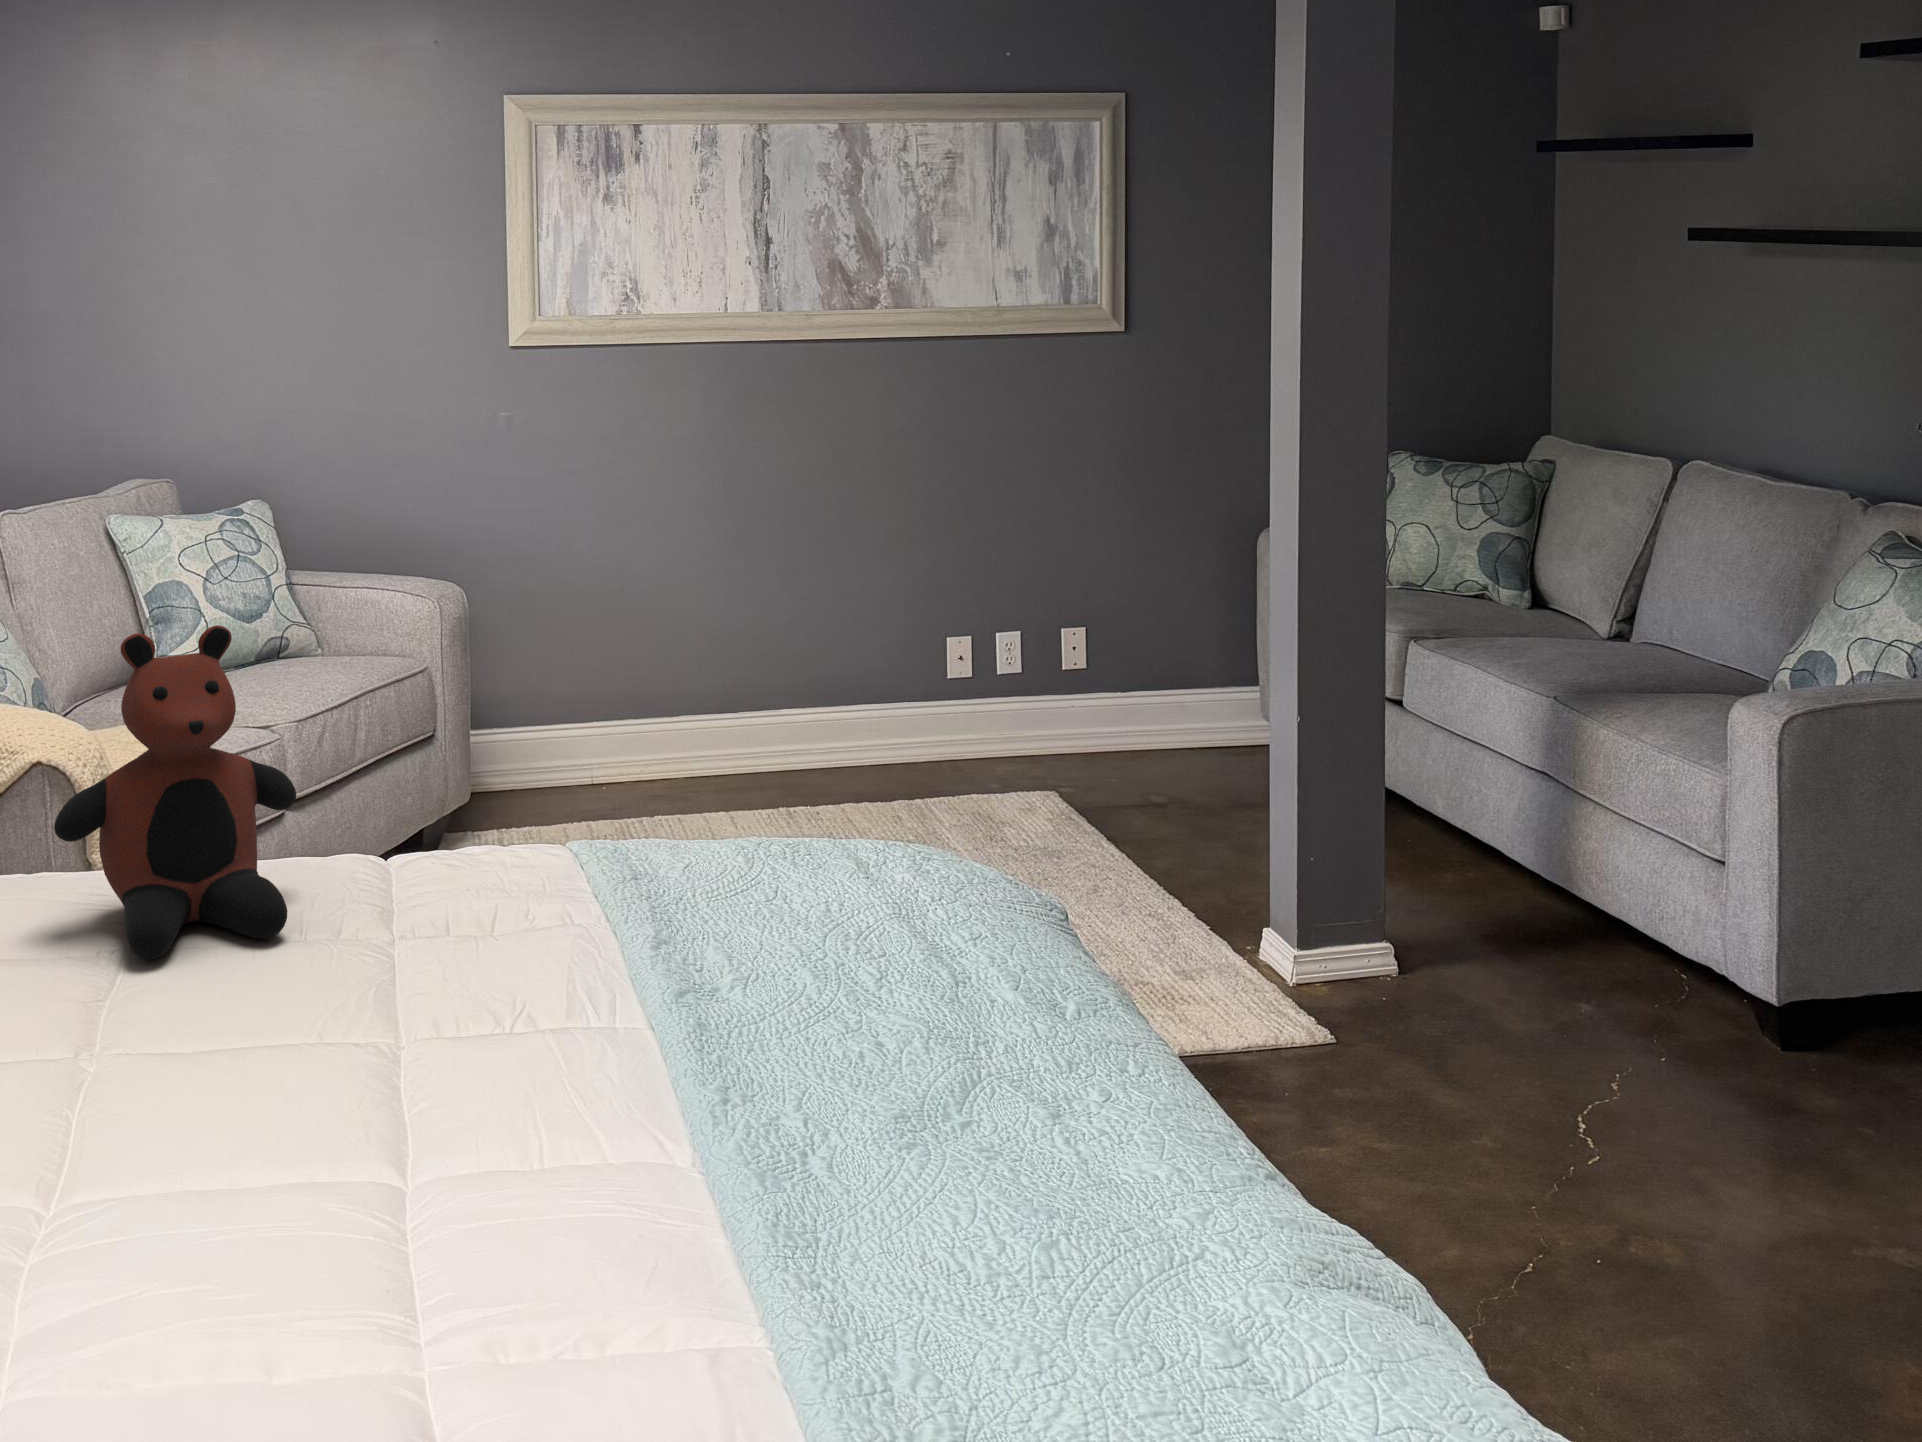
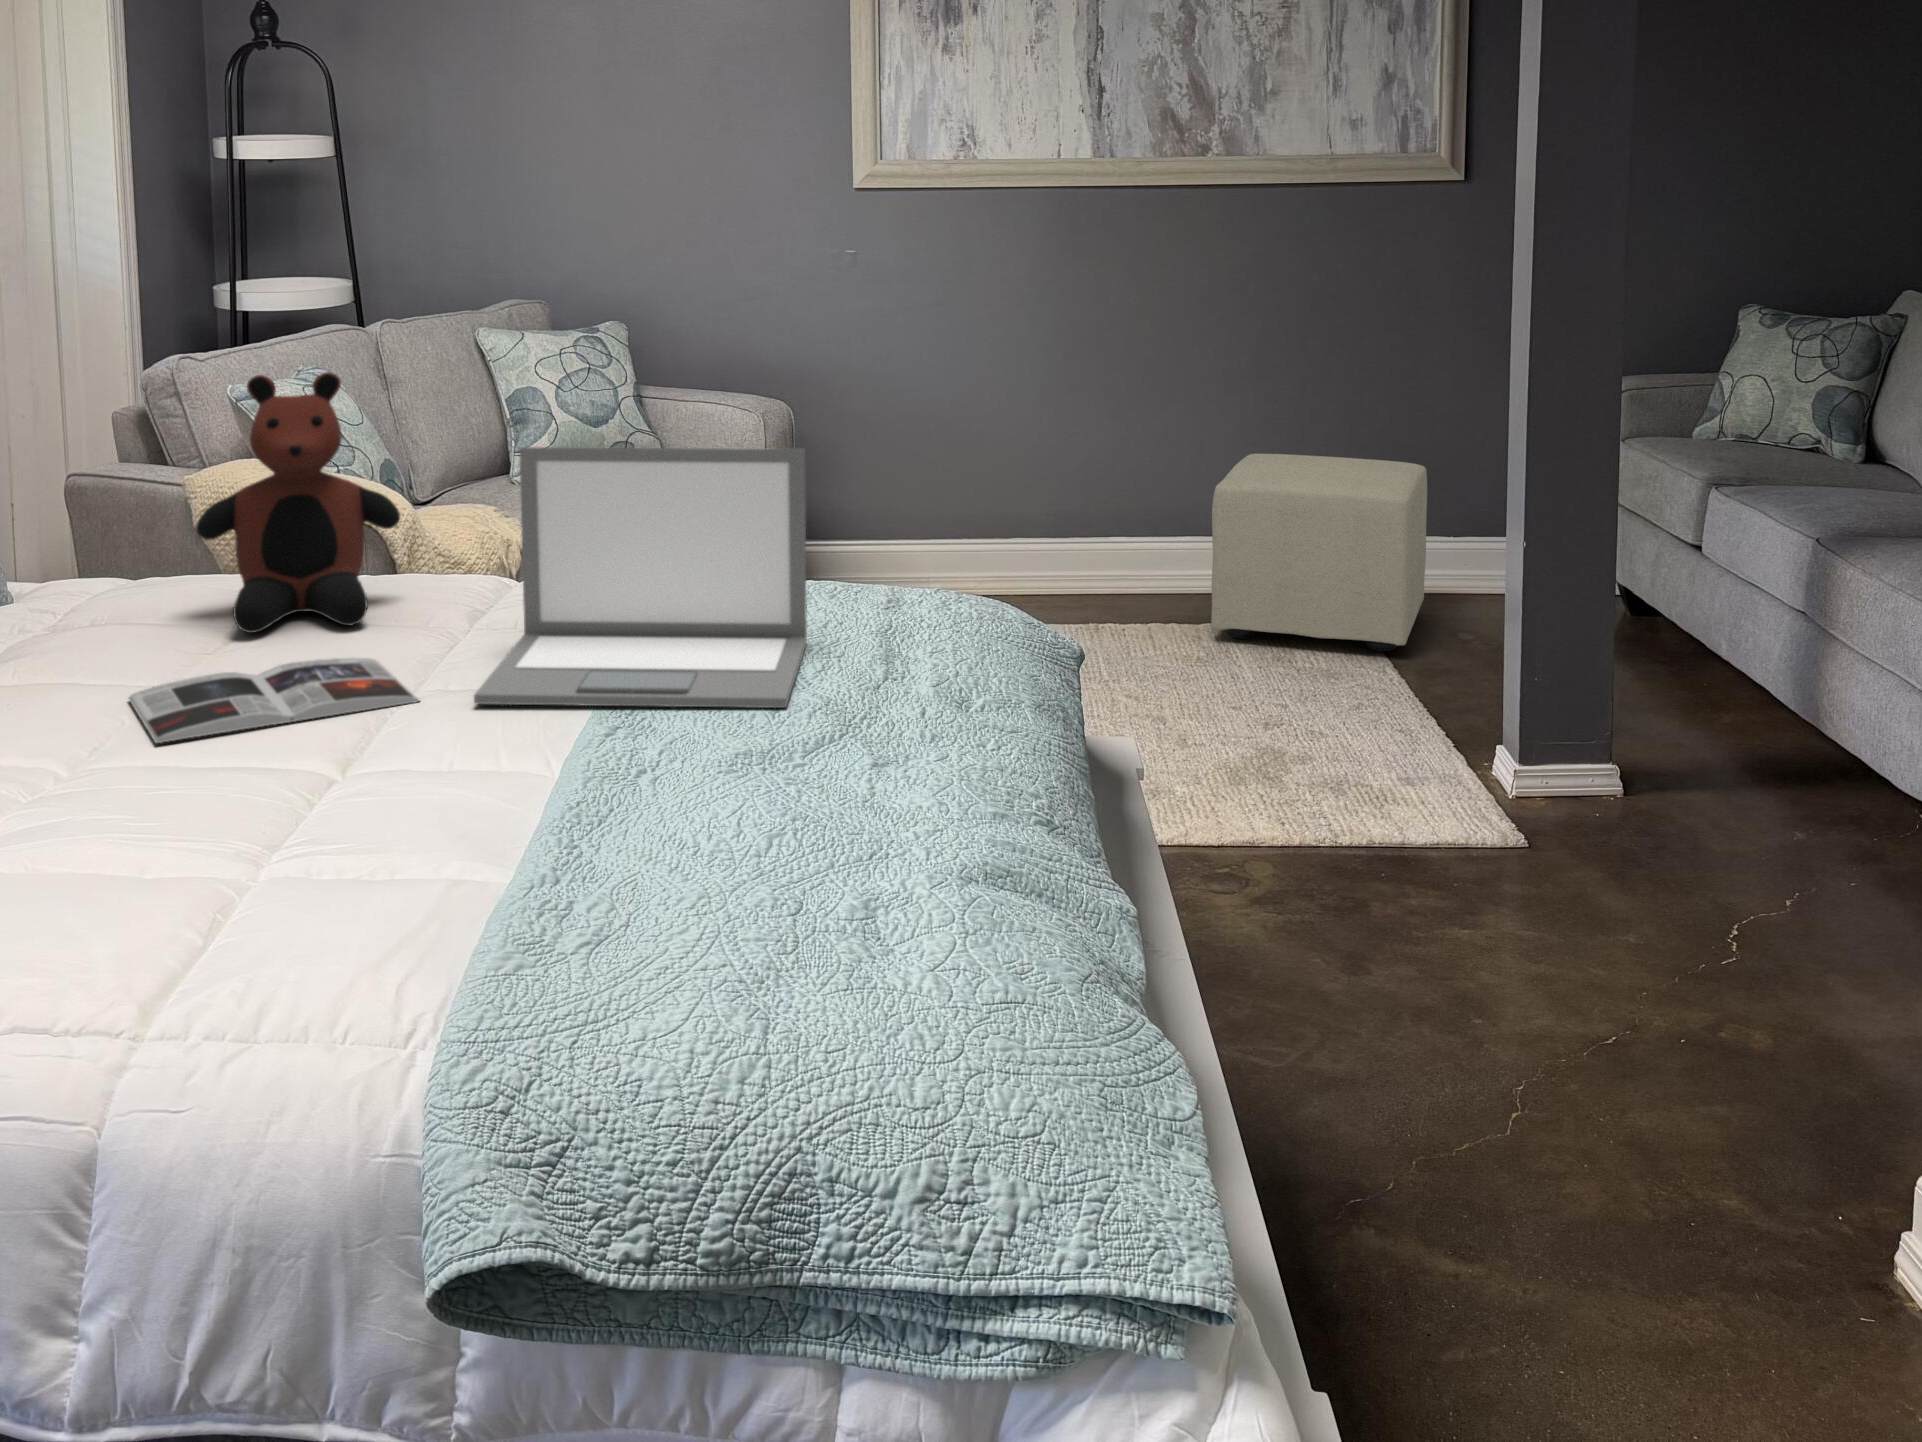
ottoman: none [917,617,1119,819] -> present [1211,454,1427,651]
laptop: none [502,699,890,1046] -> present [474,447,807,708]
magazine: none [64,987,445,1146] -> present [129,658,419,743]

